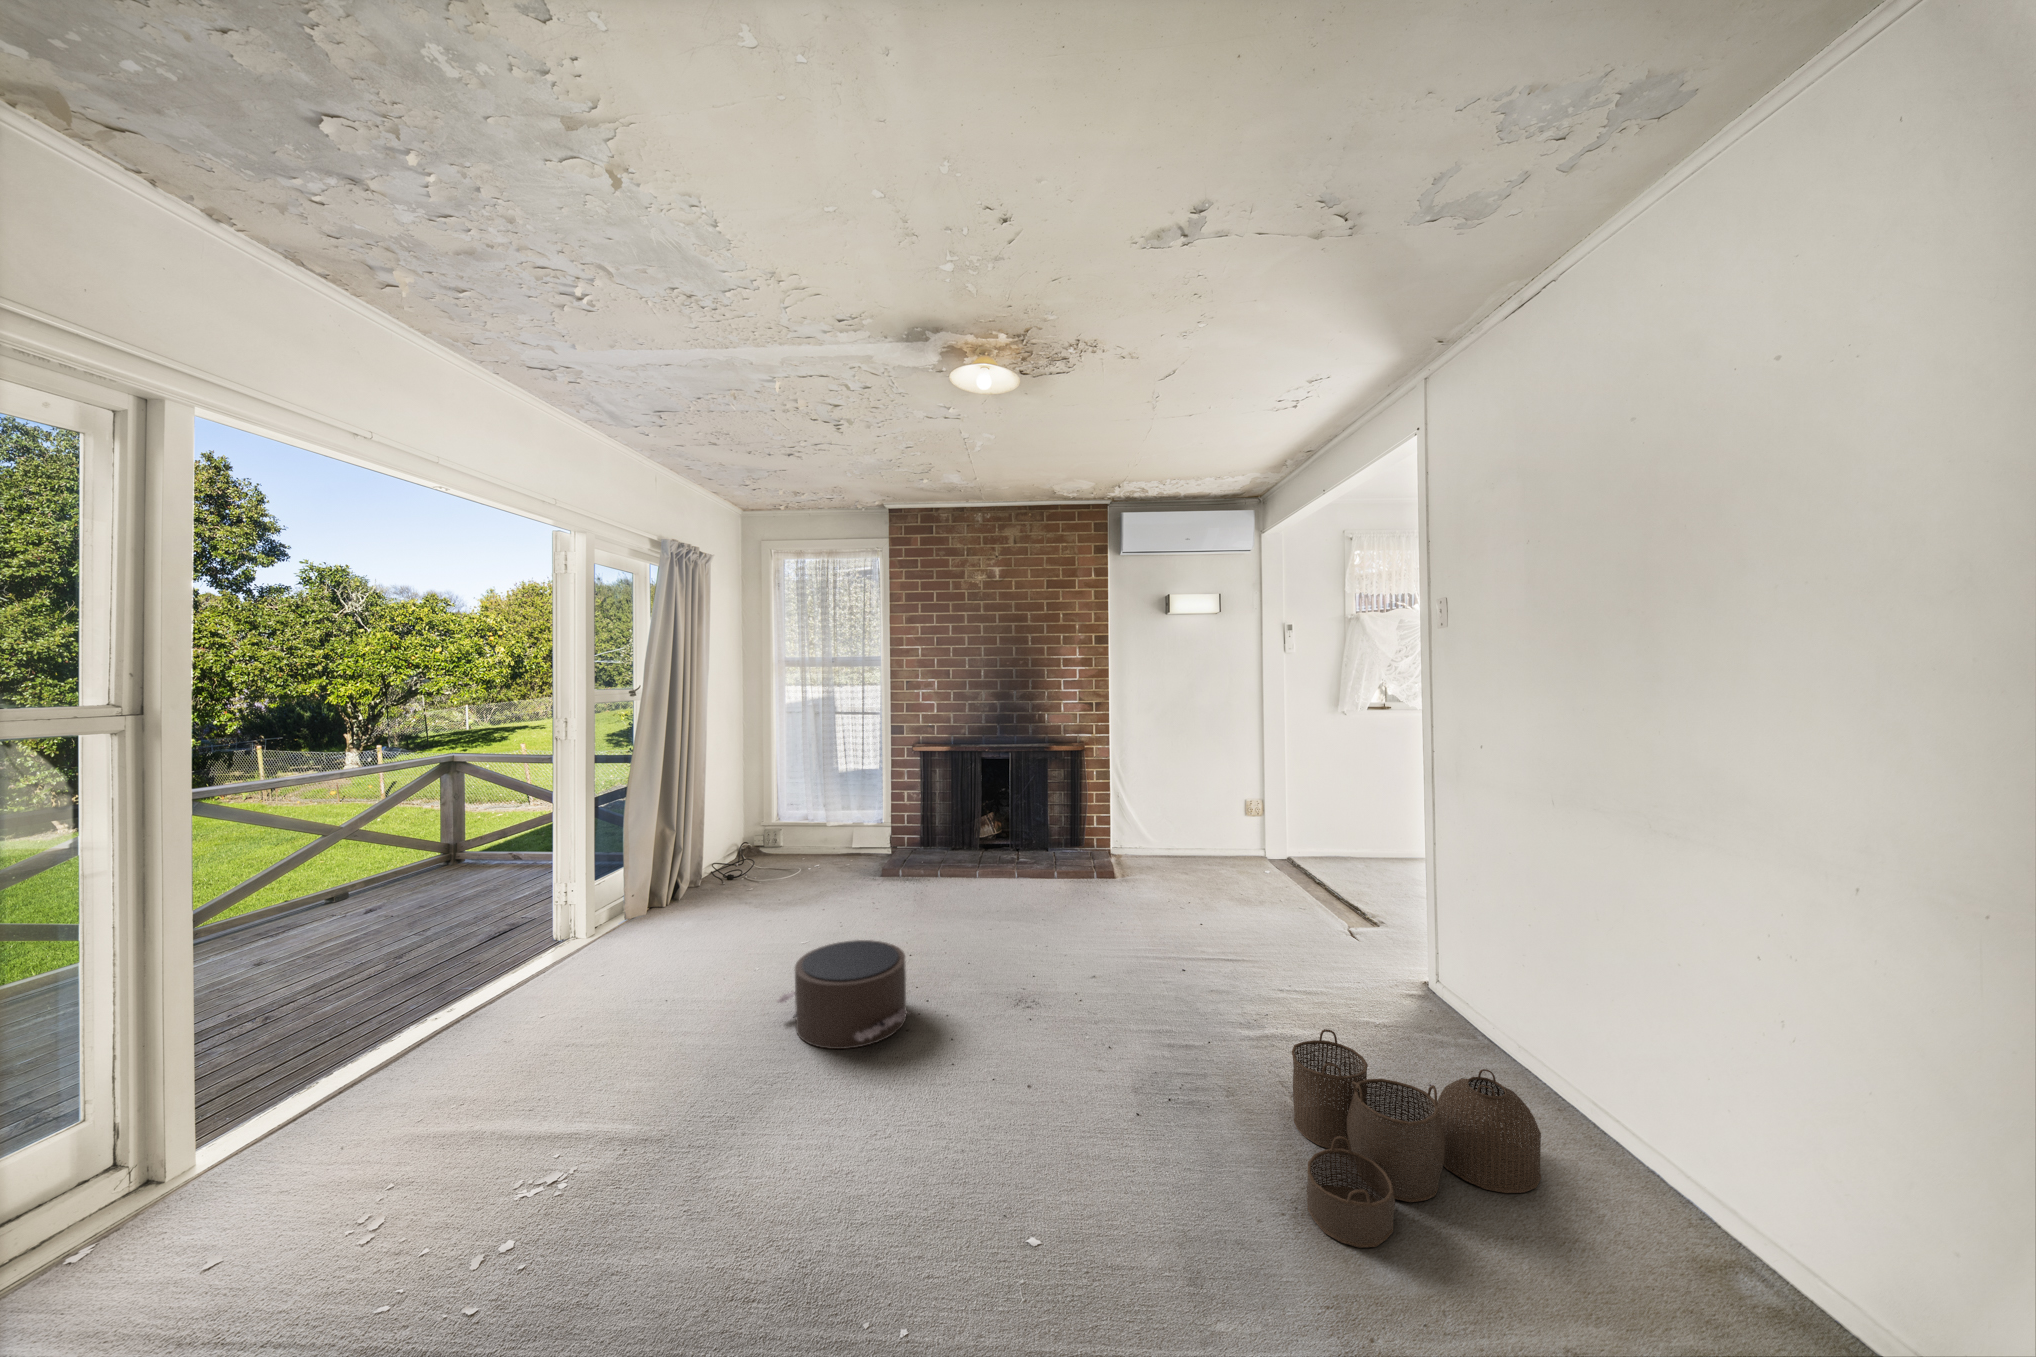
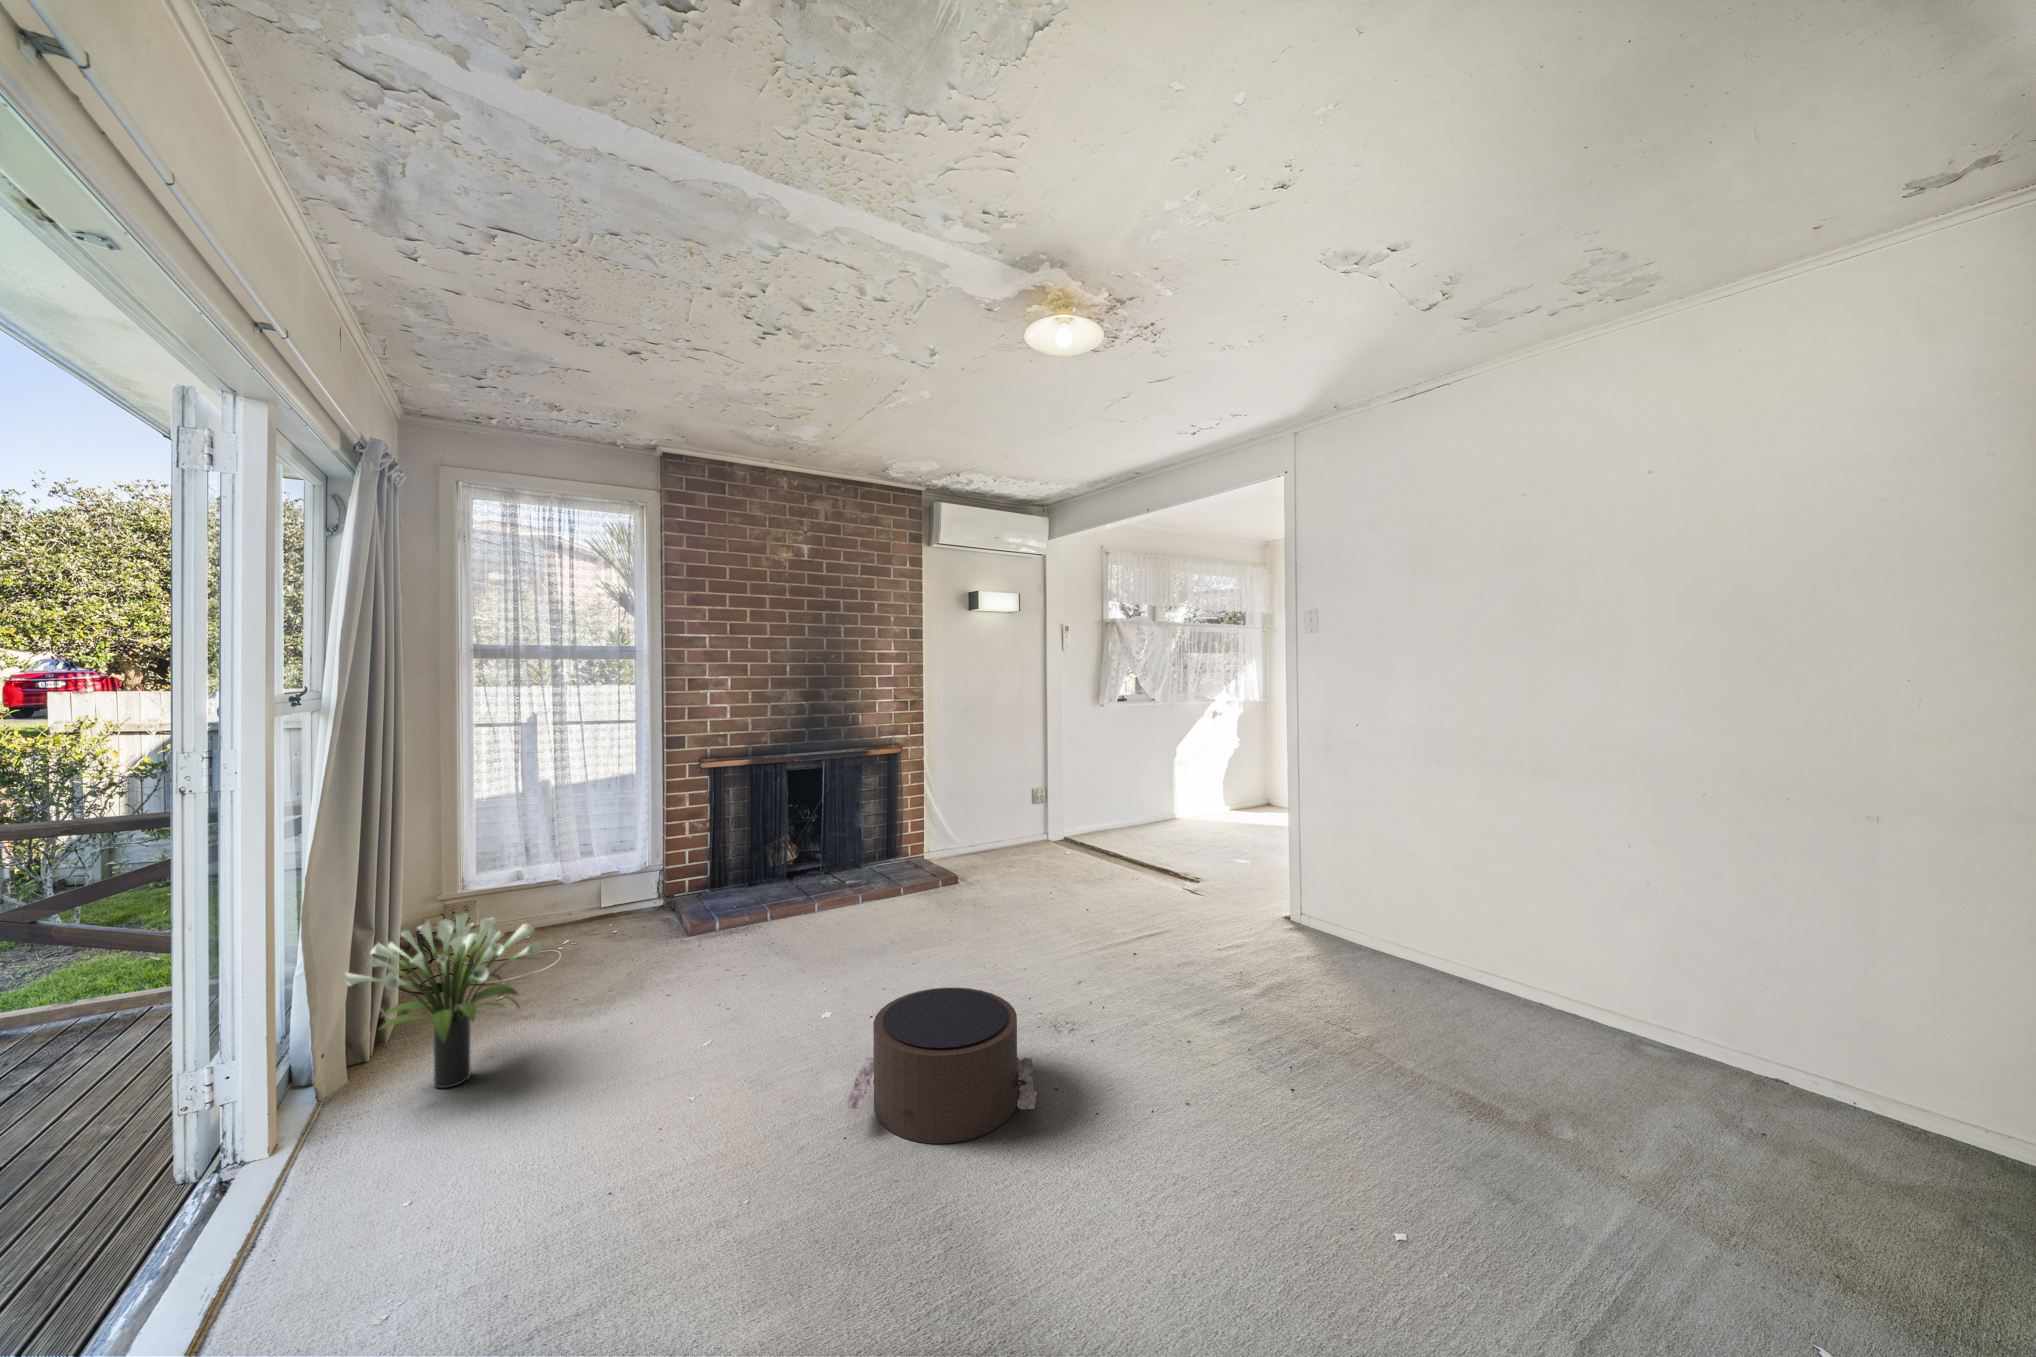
potted plant: none [624,831,723,931] -> present [344,912,541,1088]
woven basket: present [1292,1029,1542,1248] -> none [1396,943,1576,1099]

